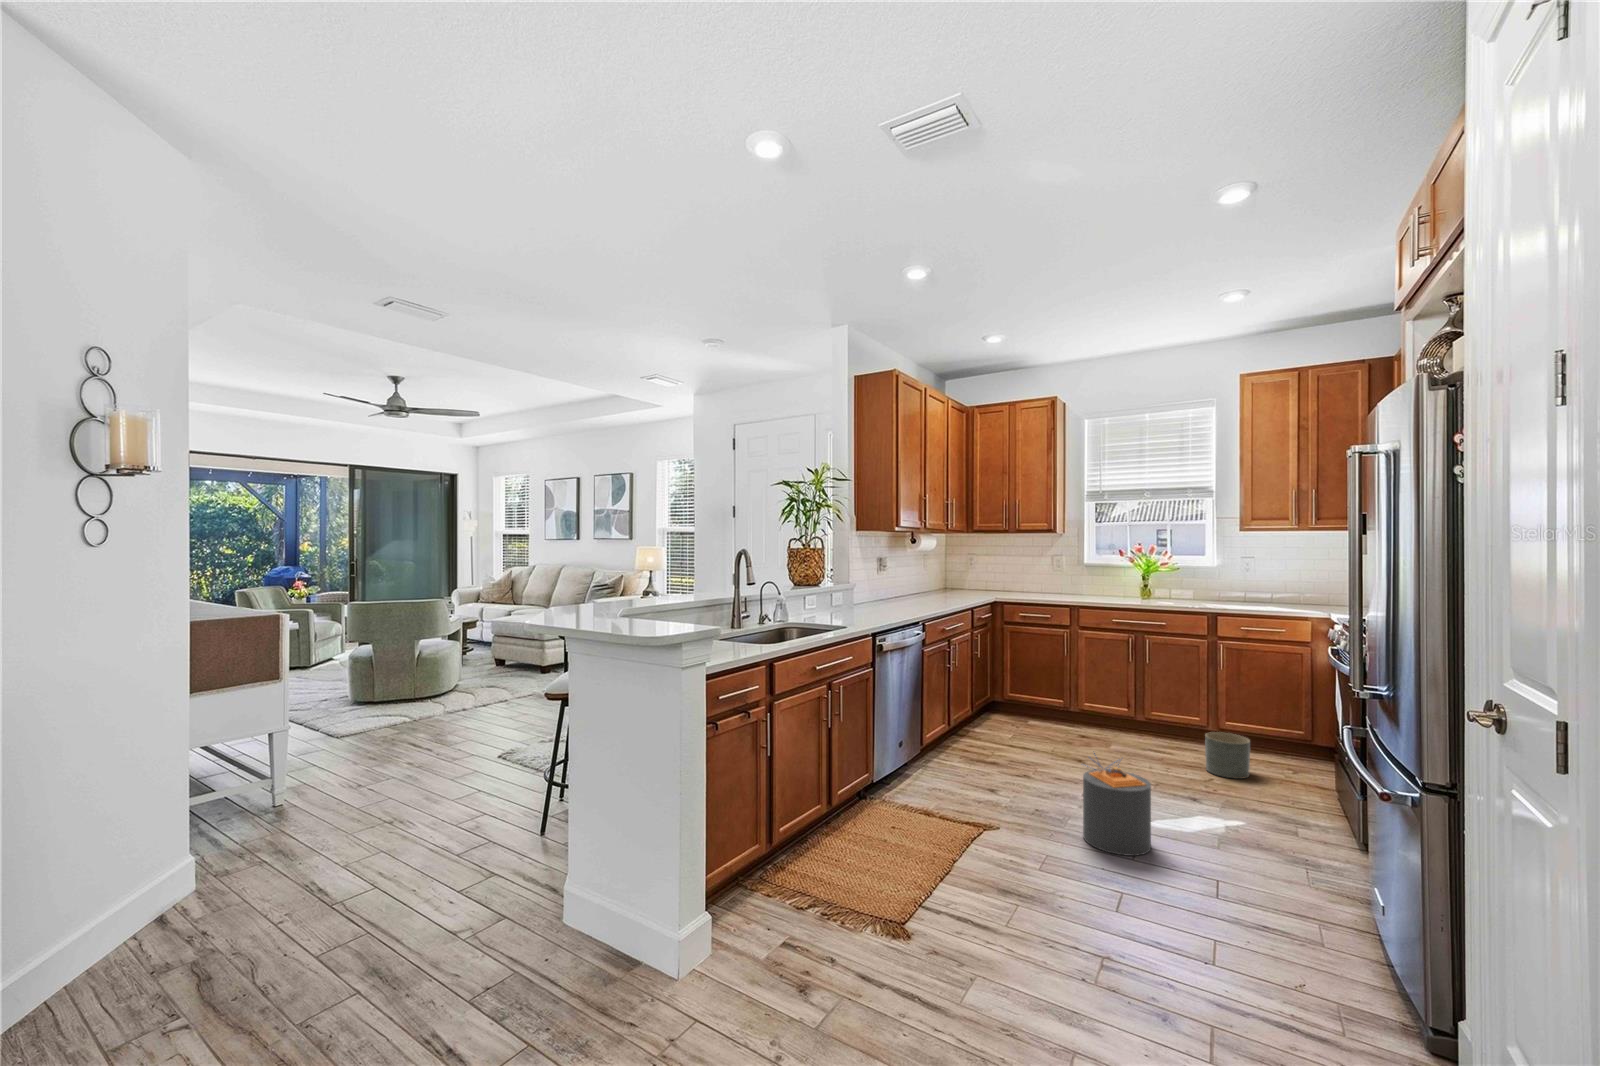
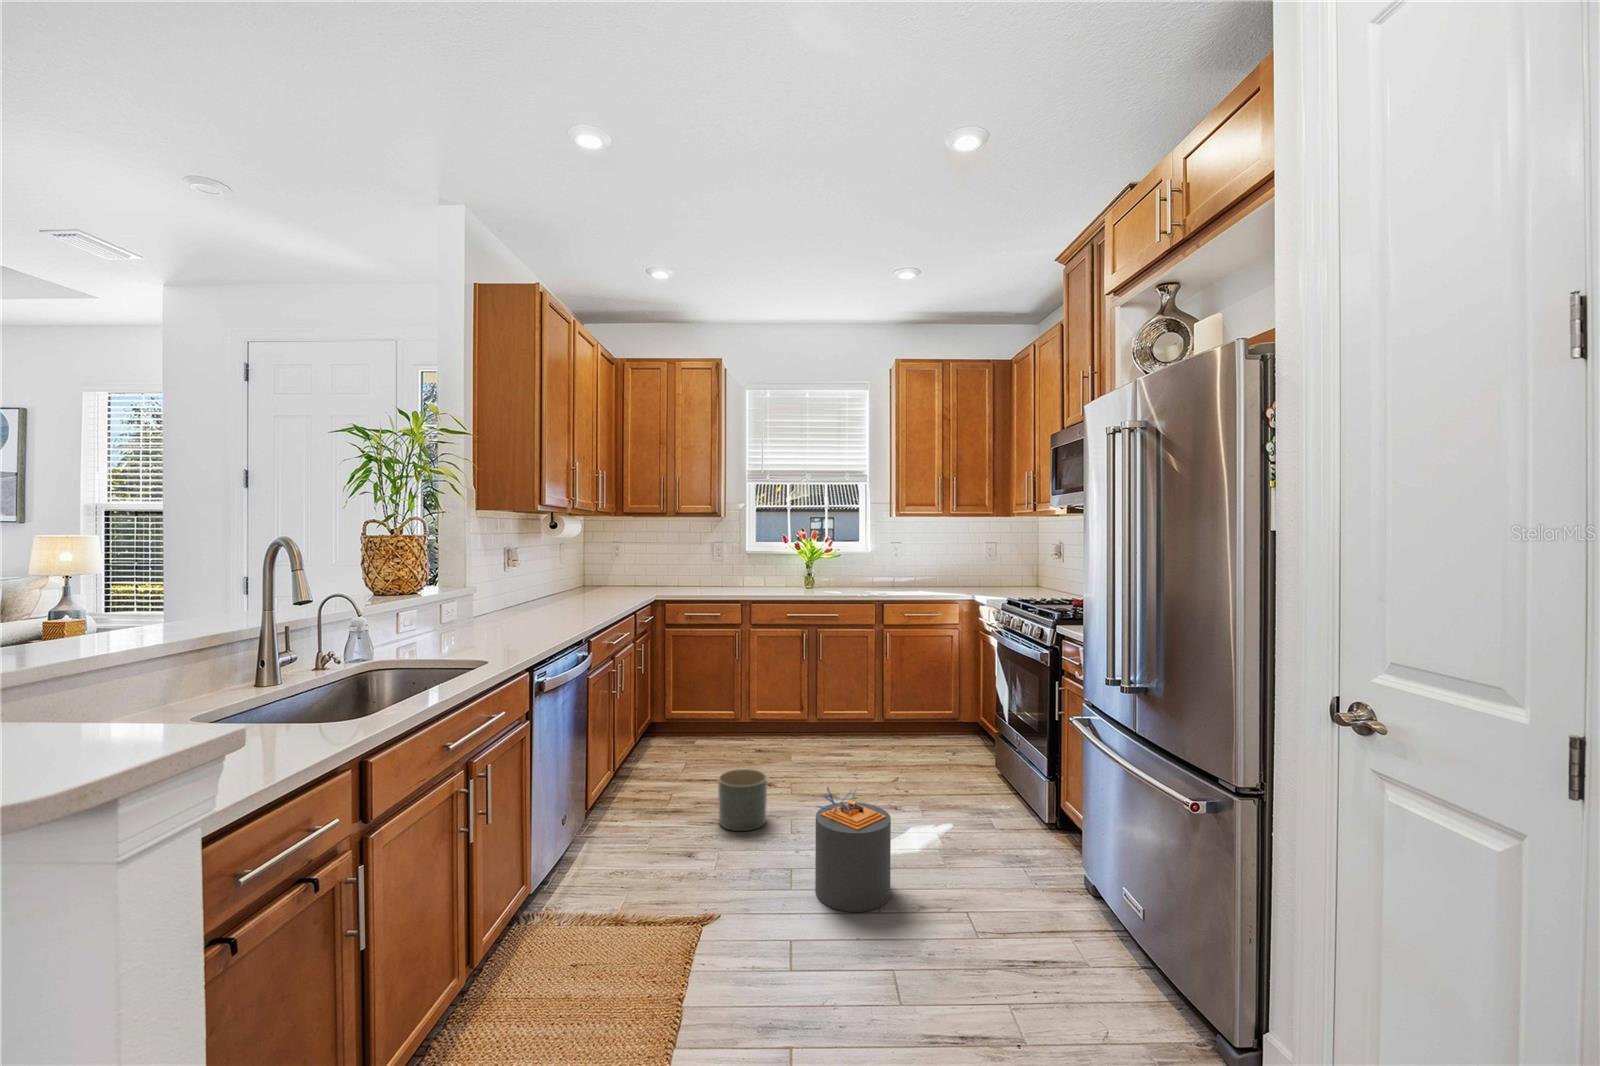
planter: present [1205,732,1250,779] -> present [718,769,767,831]

